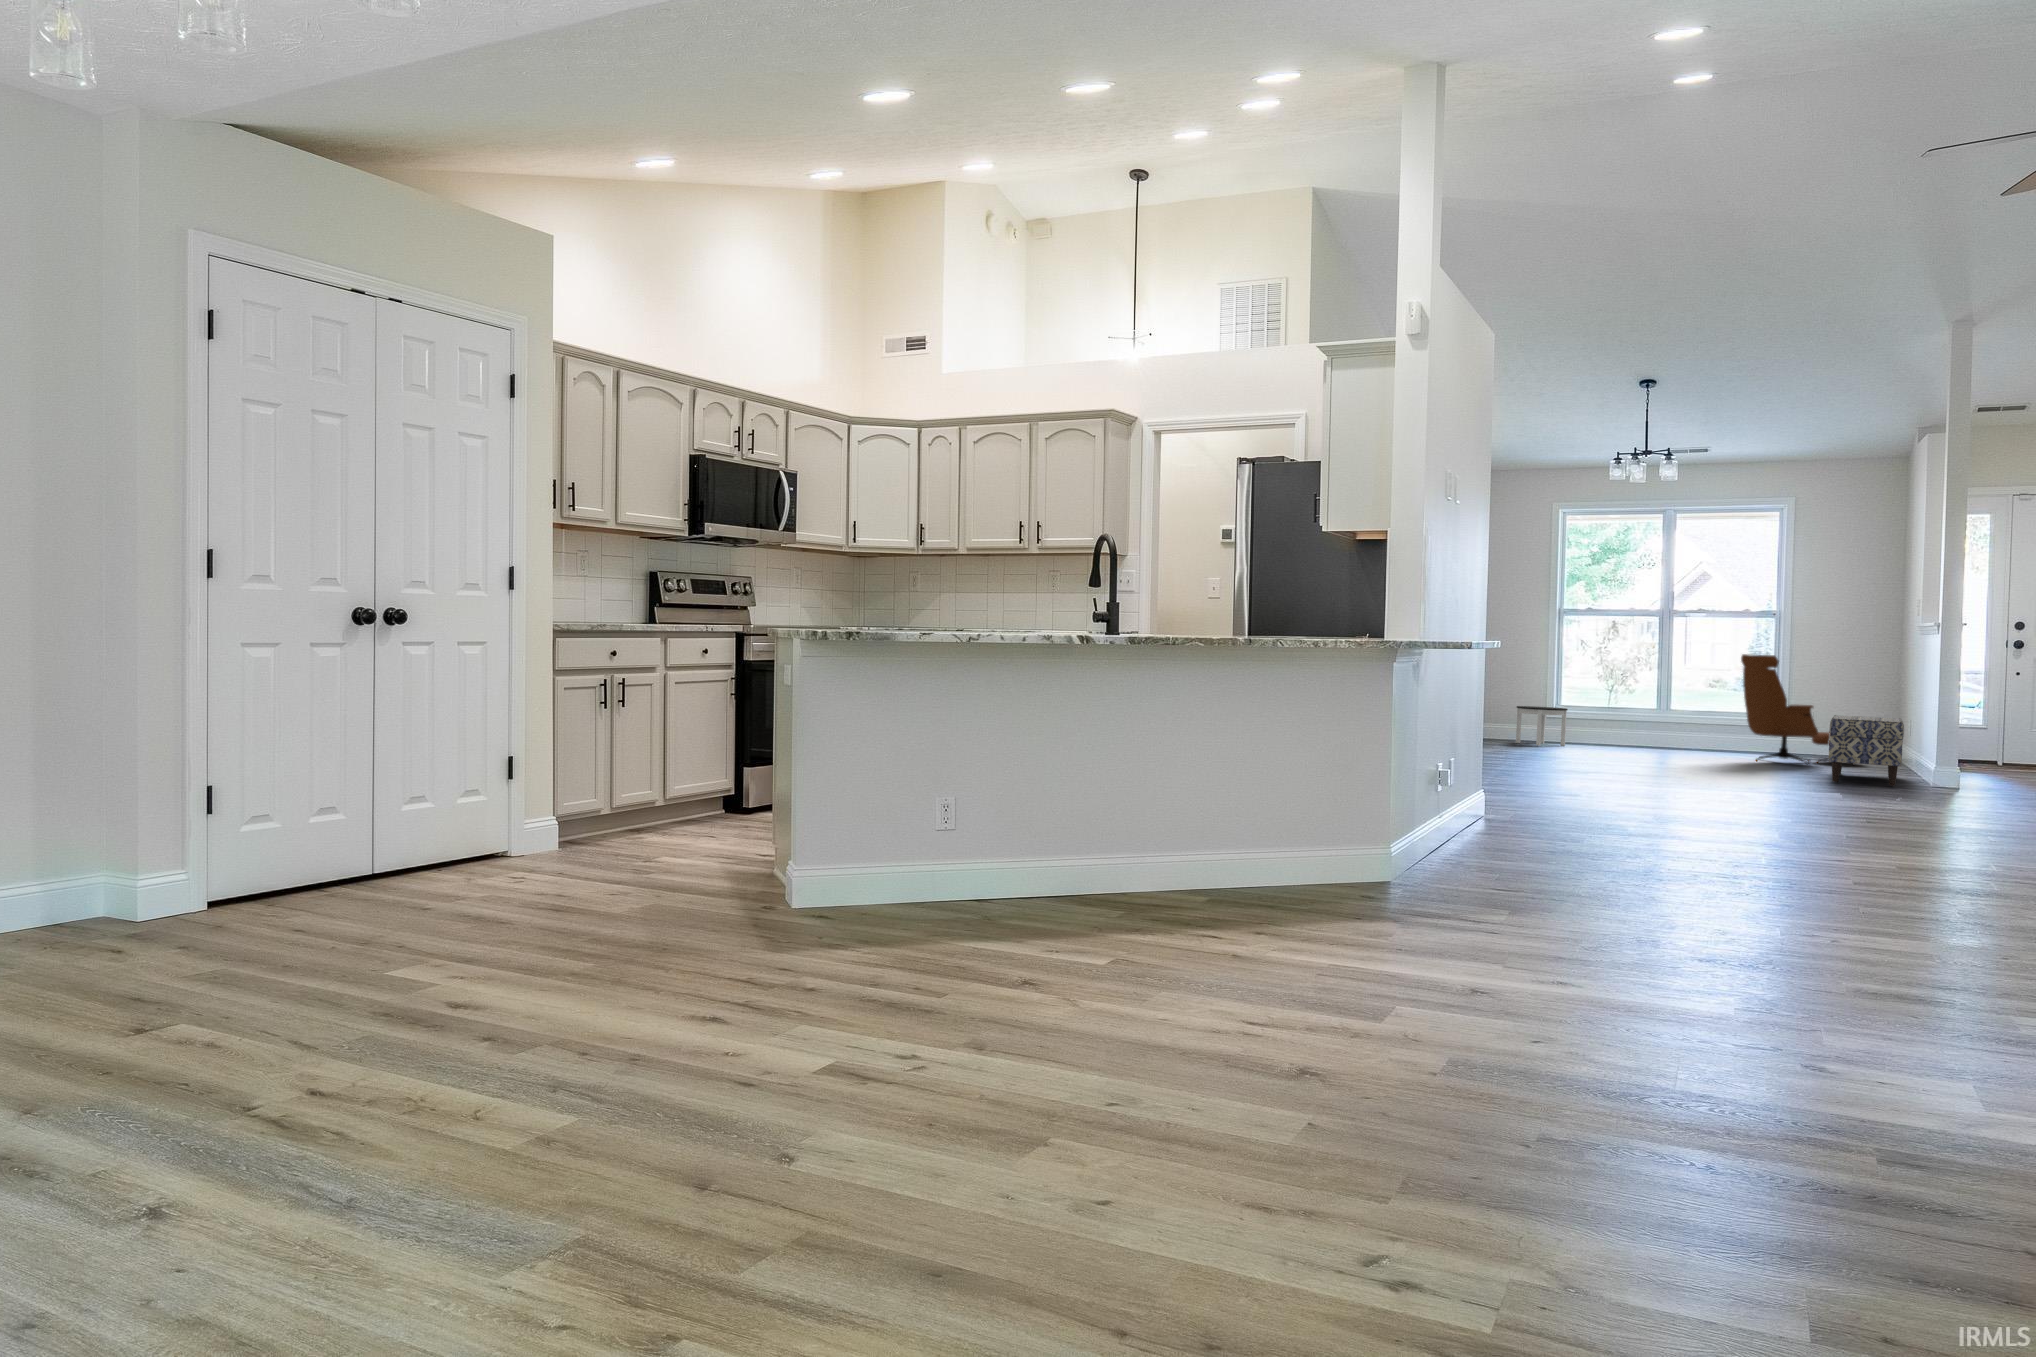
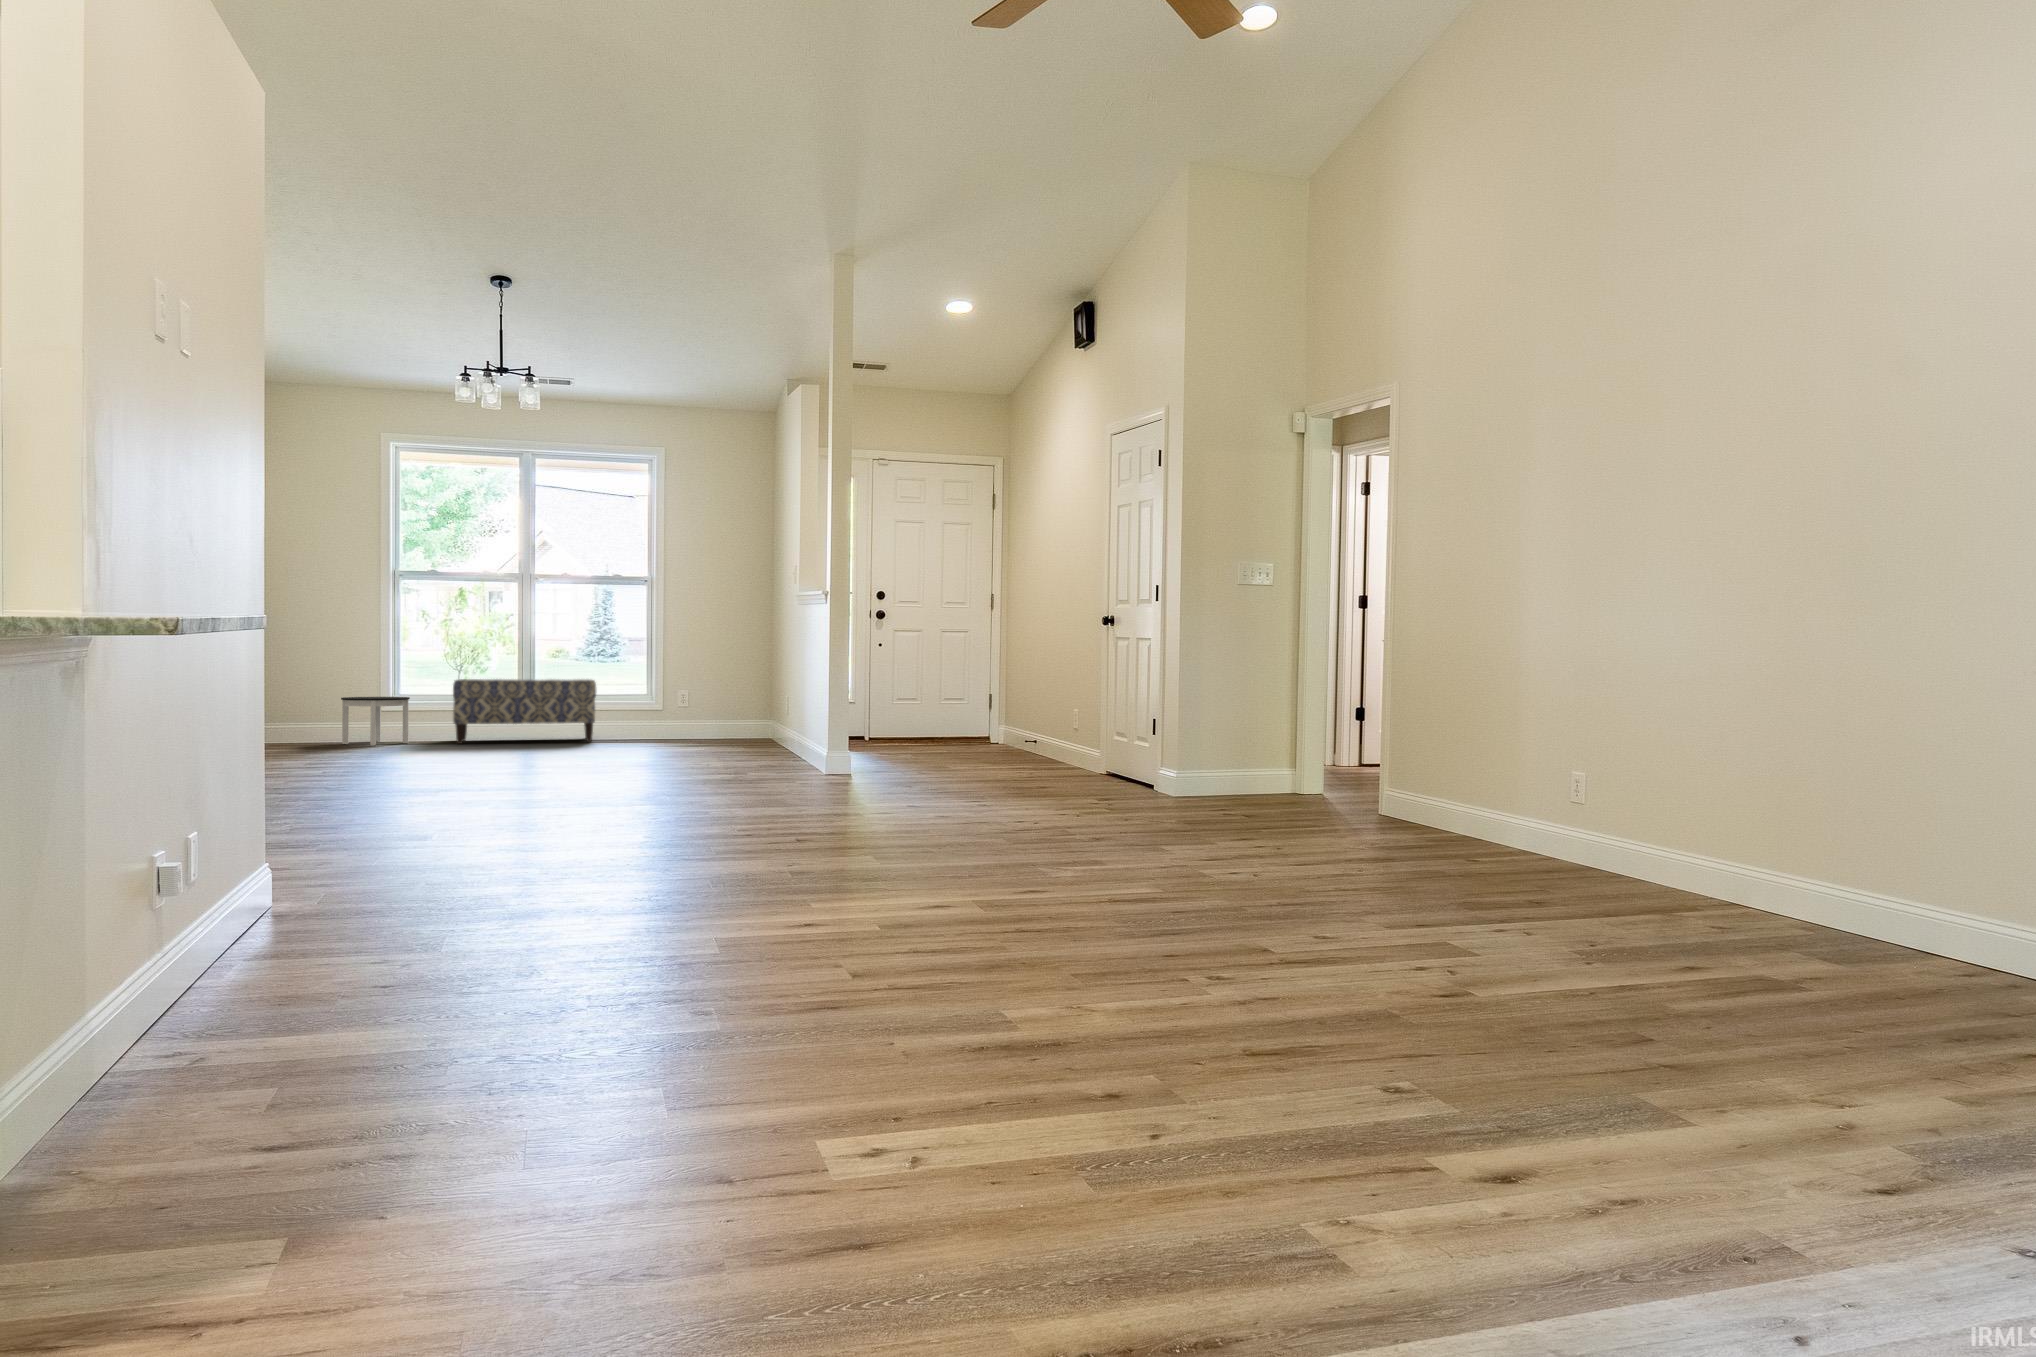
lounge chair: present [1741,654,1830,764] -> none [616,625,738,744]
bench: present [1829,715,1904,786] -> present [453,679,596,744]

